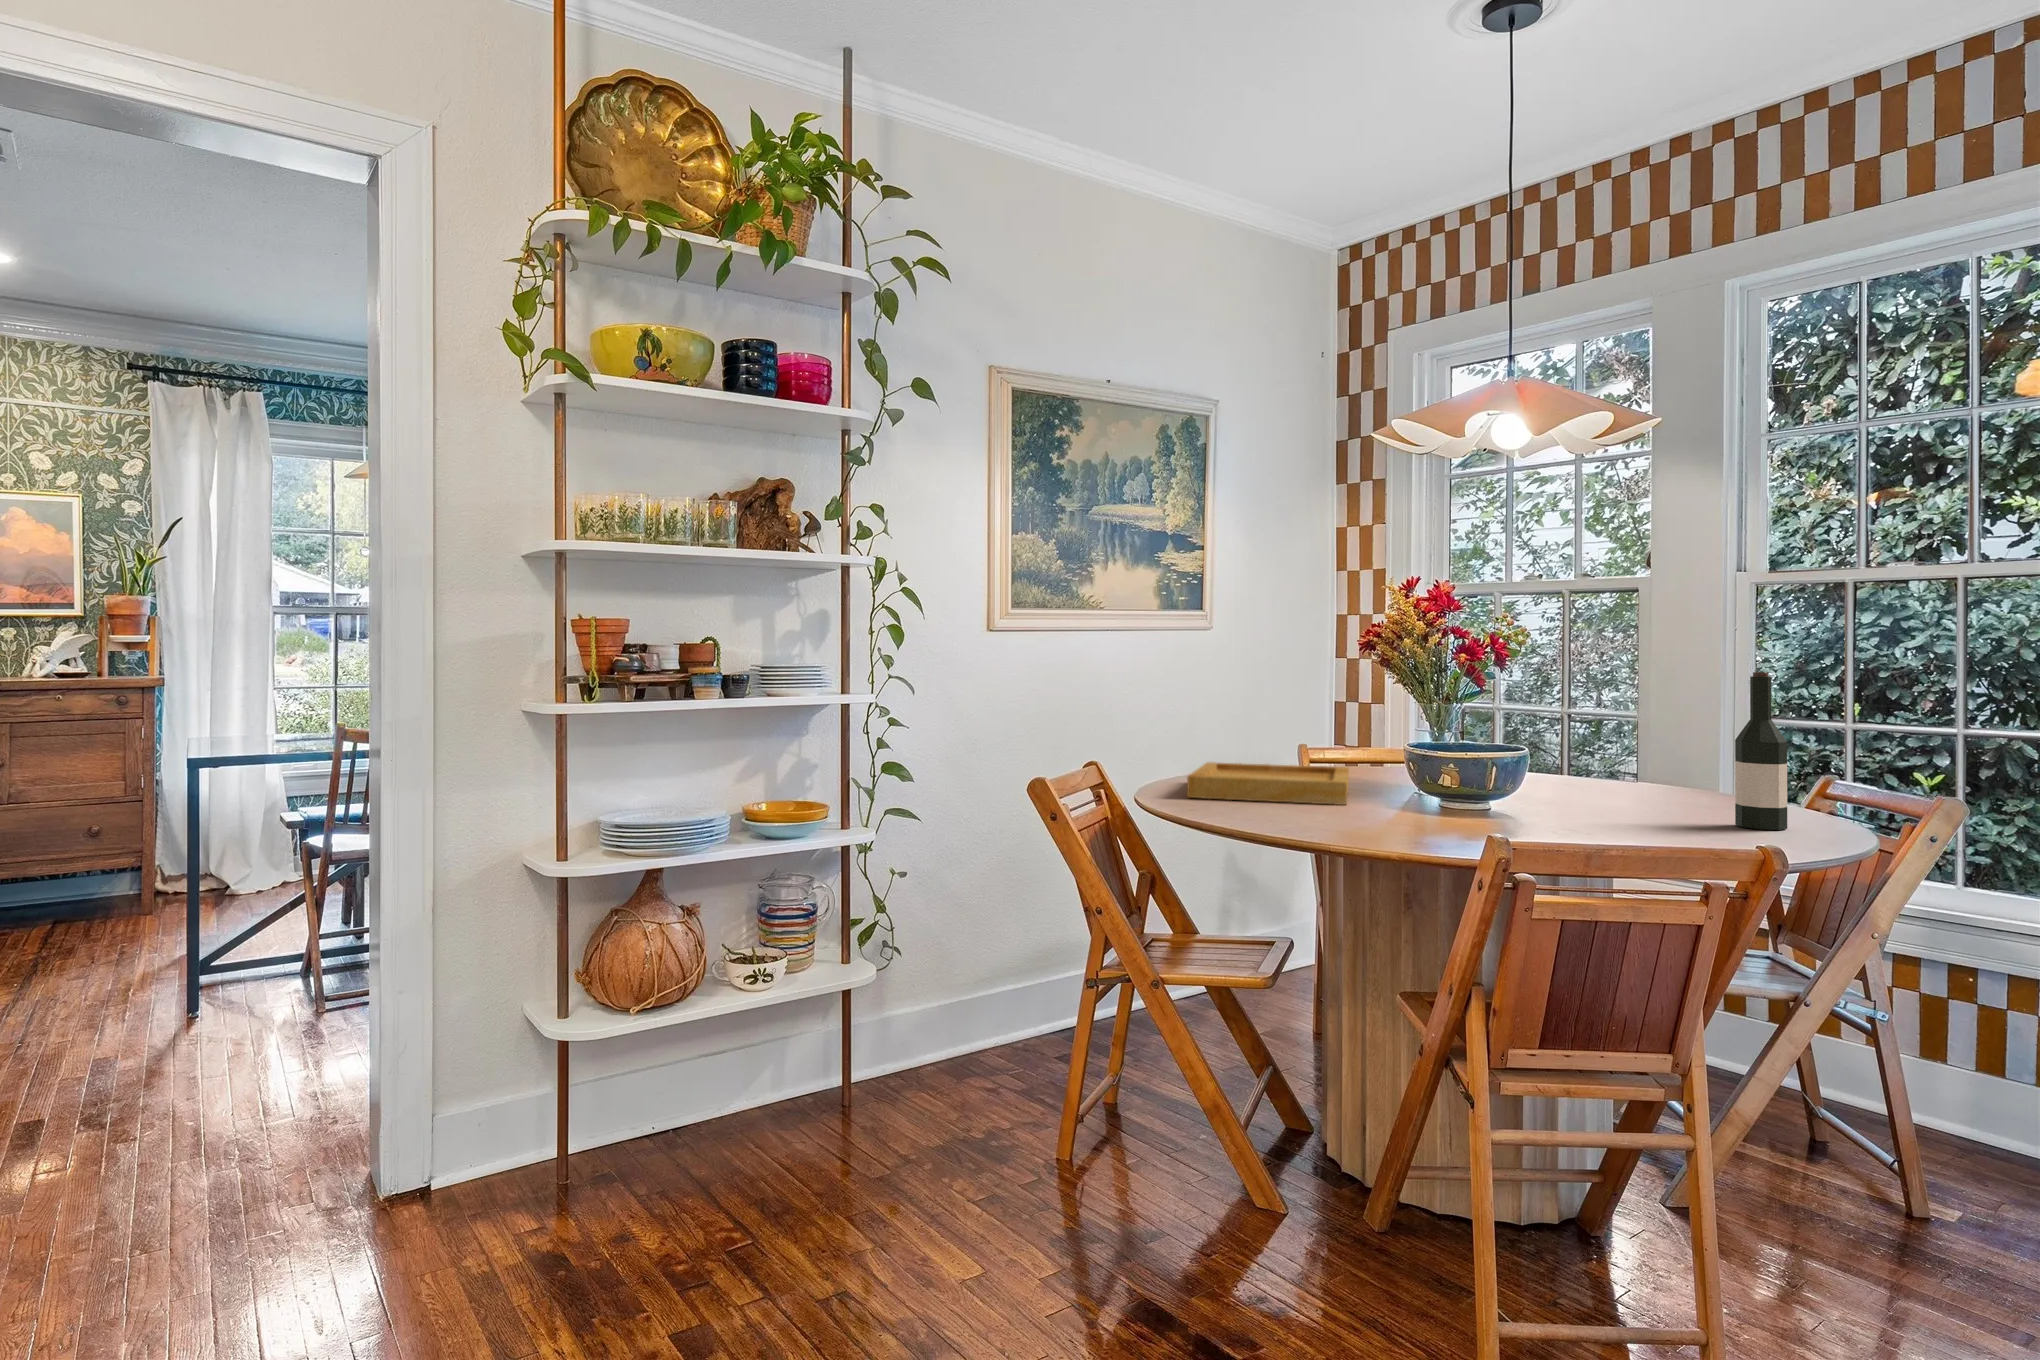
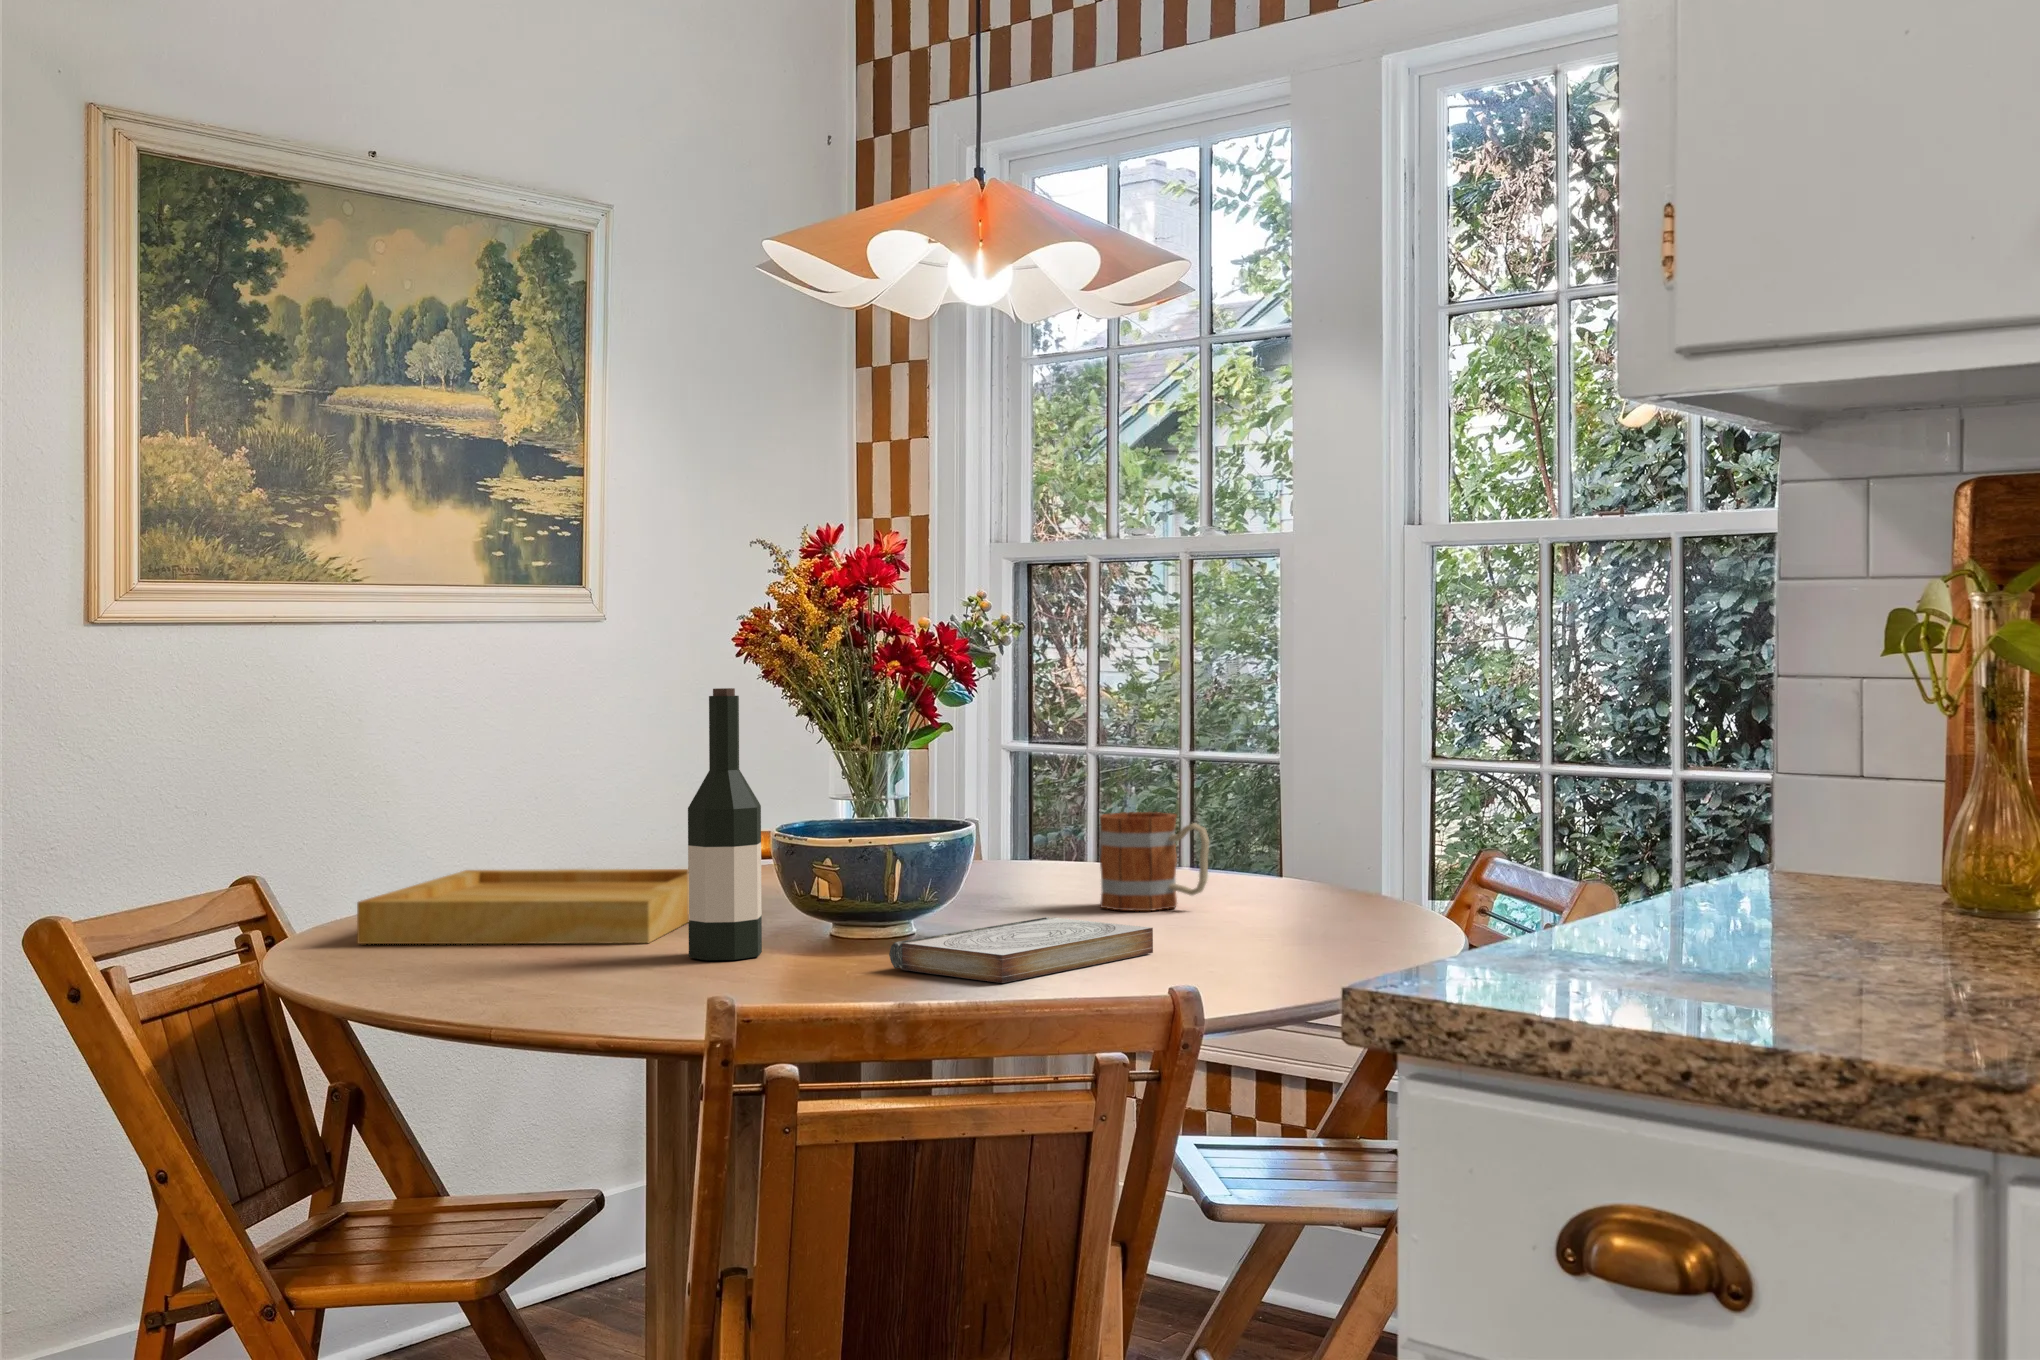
wine bottle: present [1735,672,1787,830] -> present [688,688,762,960]
mug: none [1584,745,1660,801] -> present [1100,812,1209,911]
book: none [1516,801,1666,836] -> present [889,917,1153,983]

